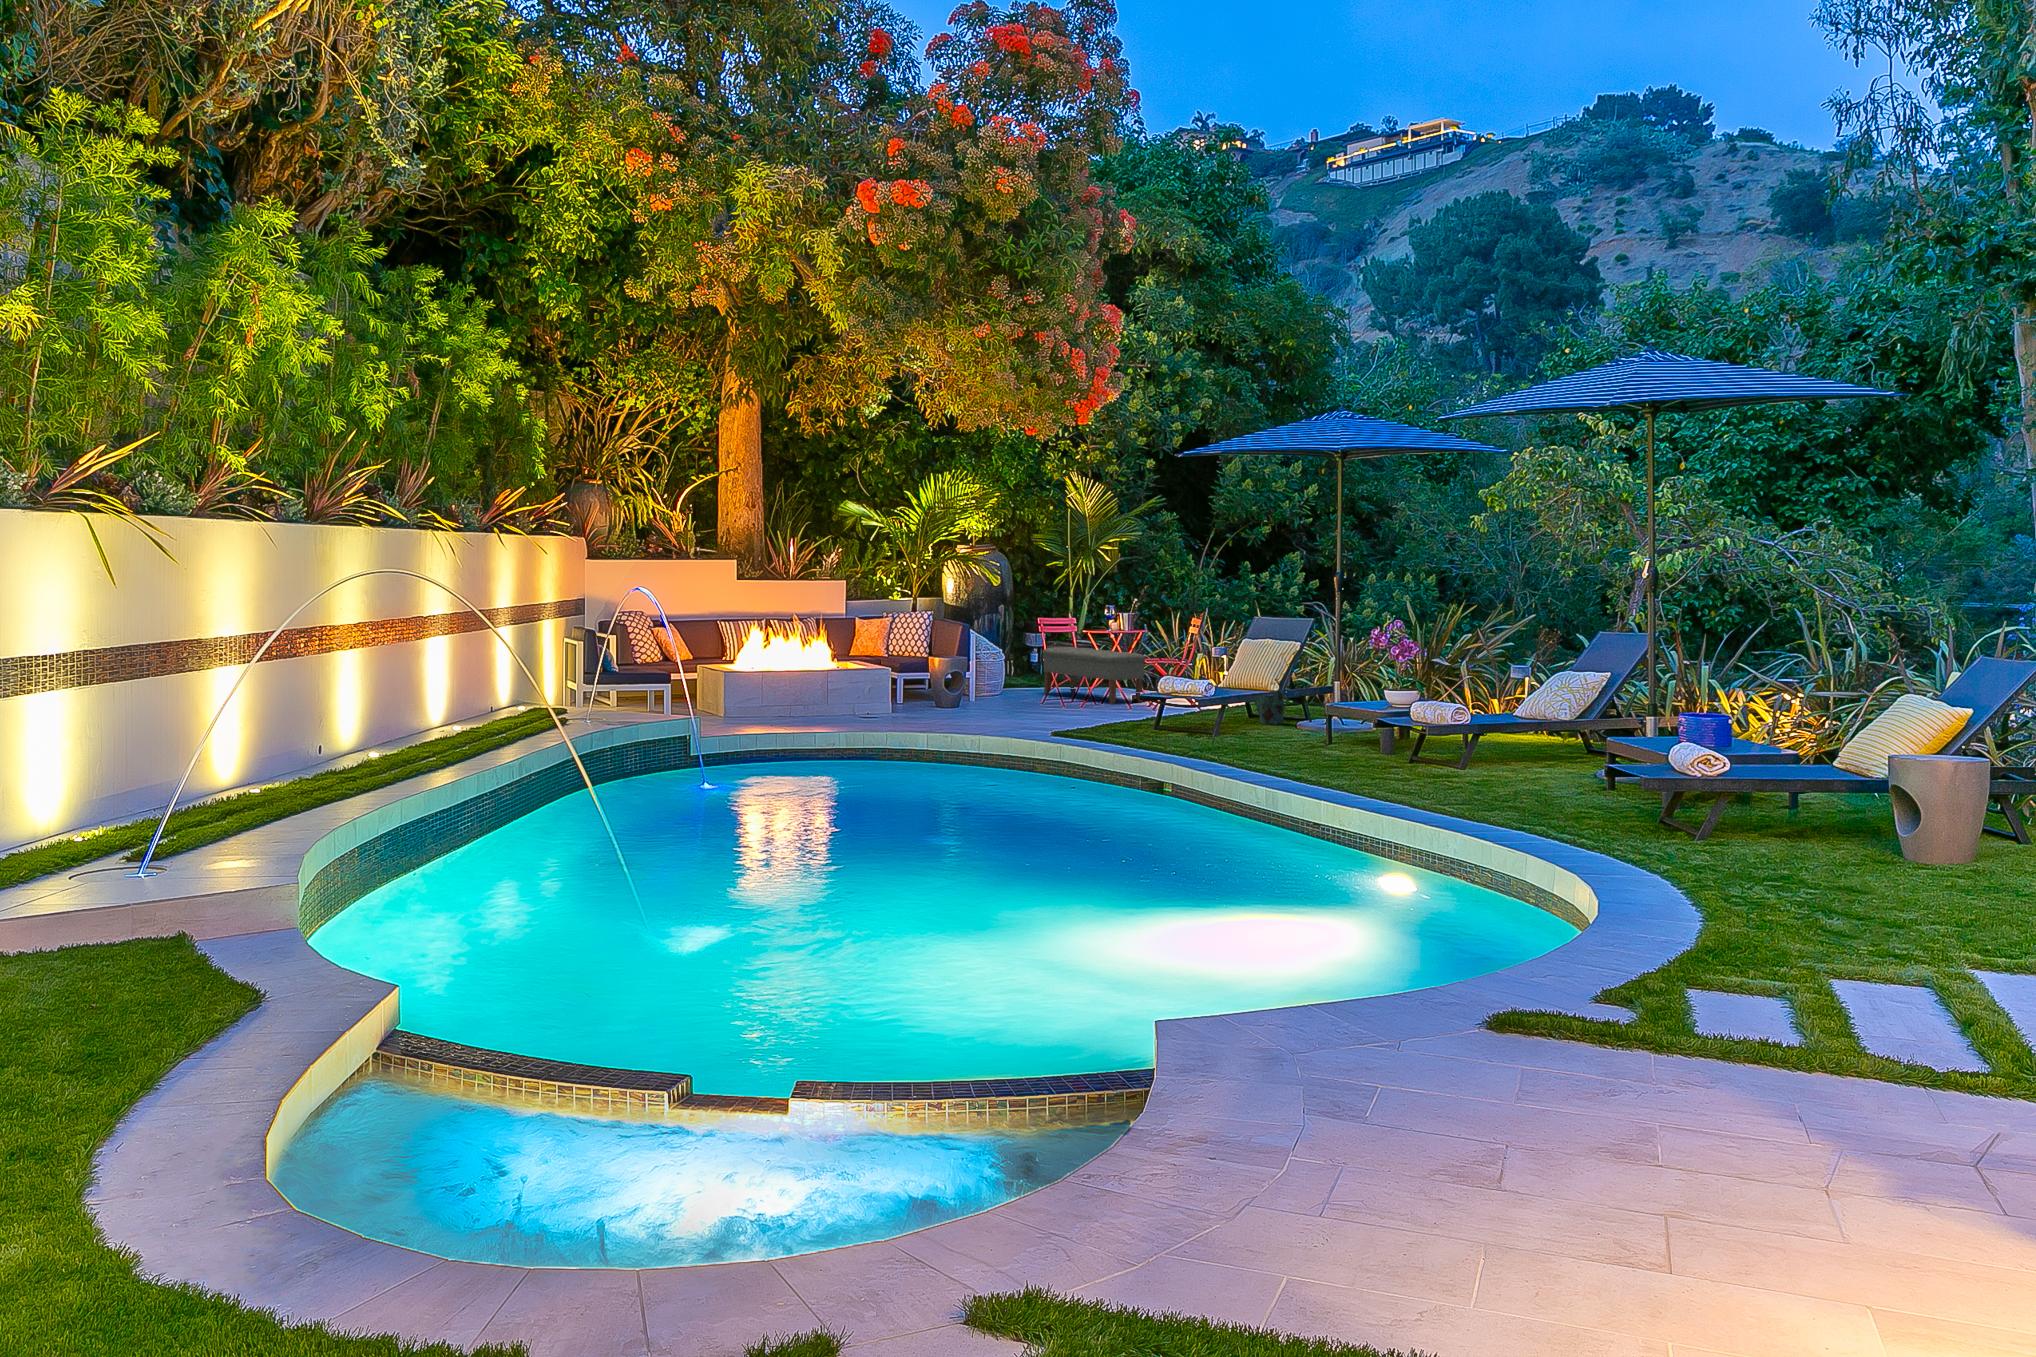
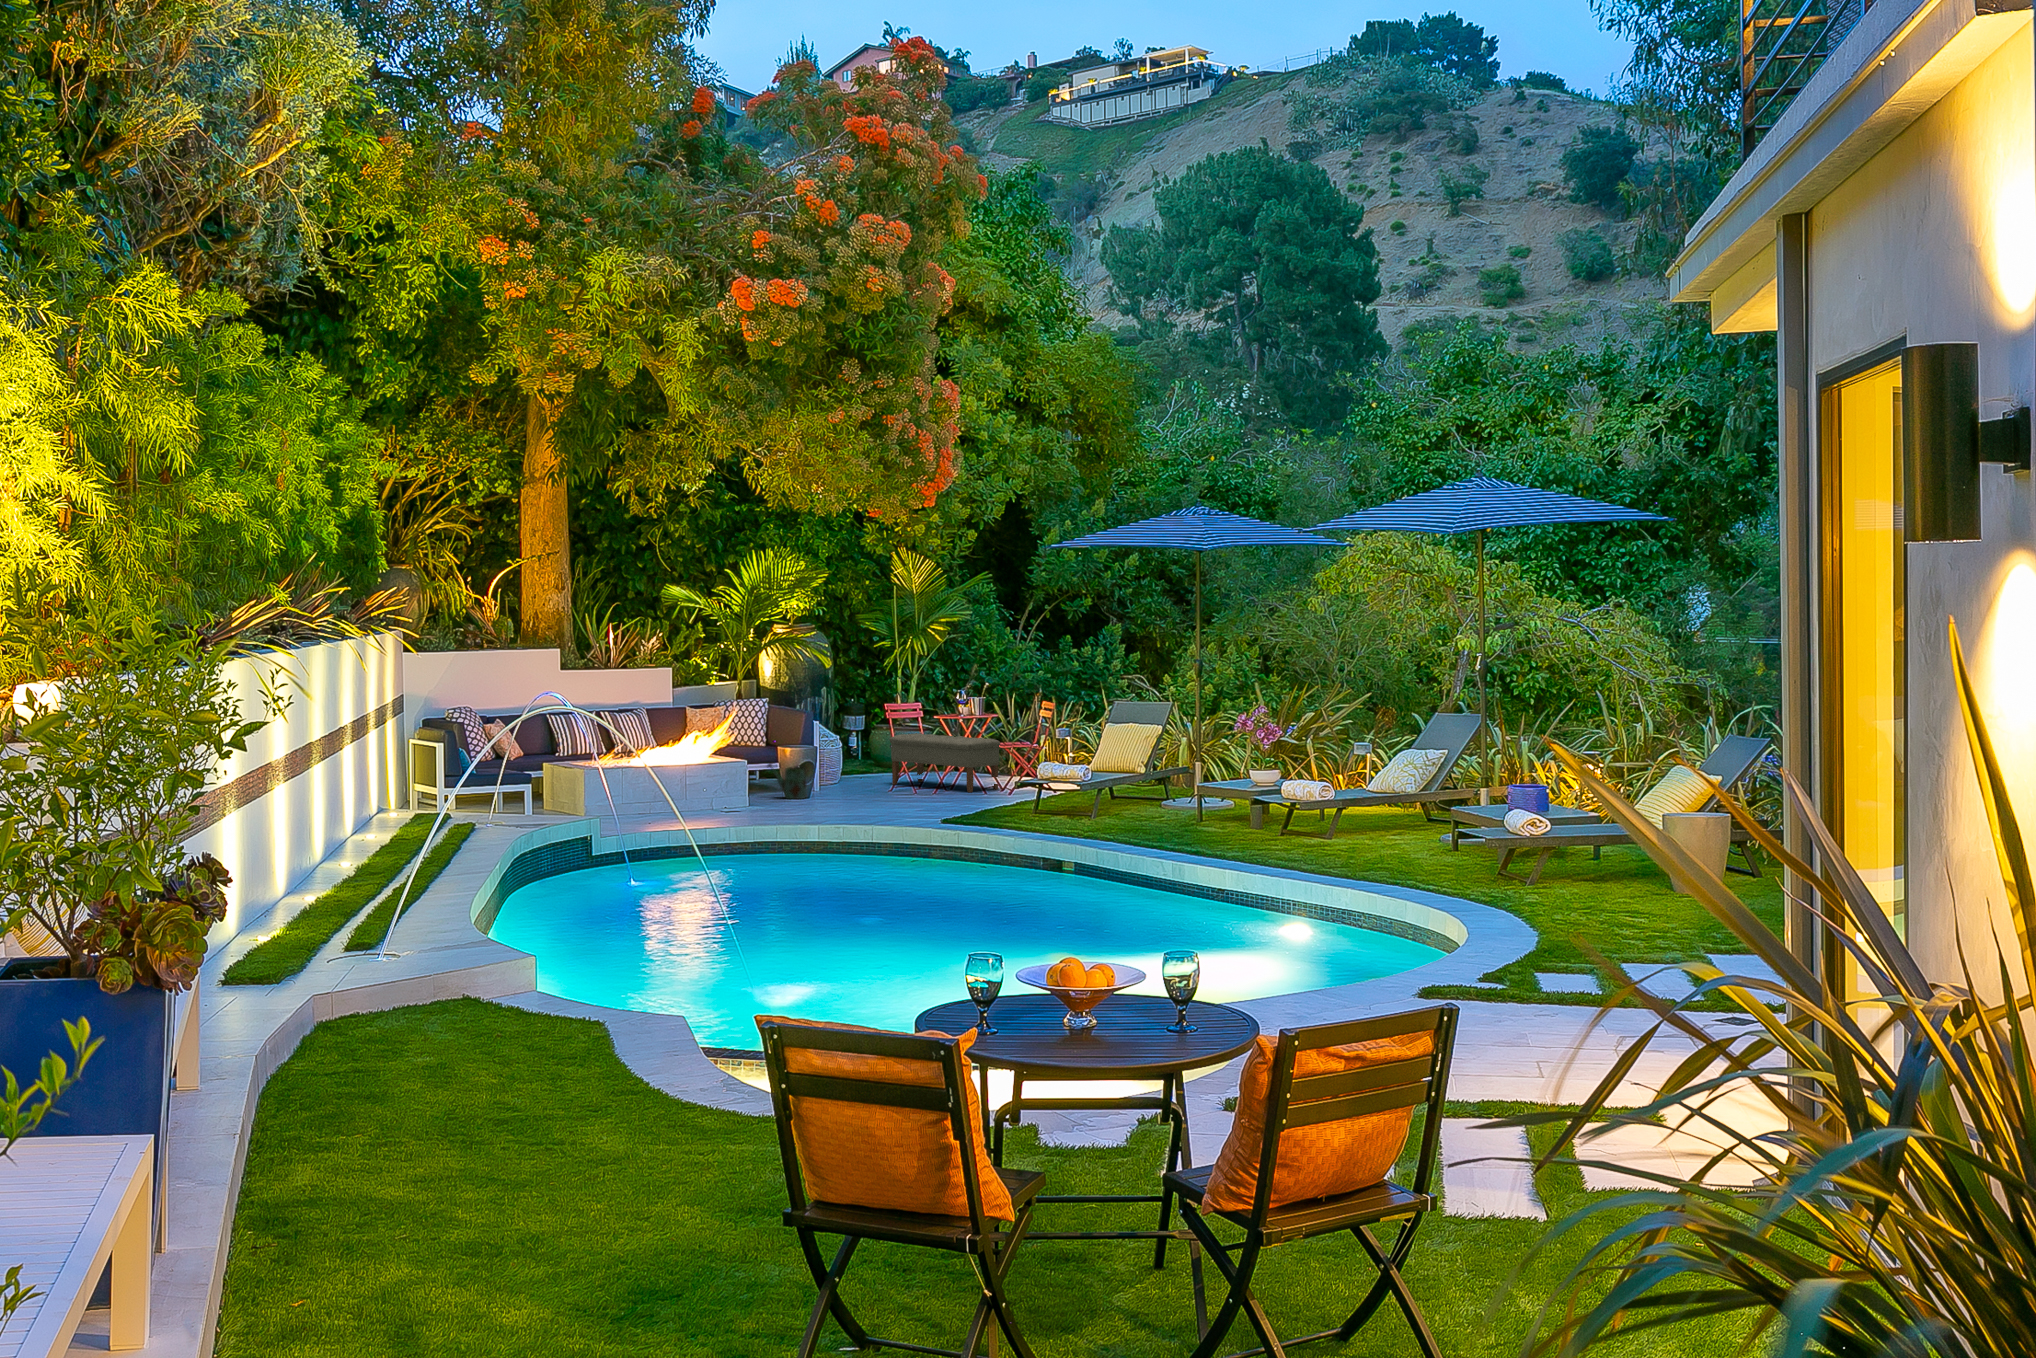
watering can: present [1253,691,1289,725] -> present [767,763,807,799]

